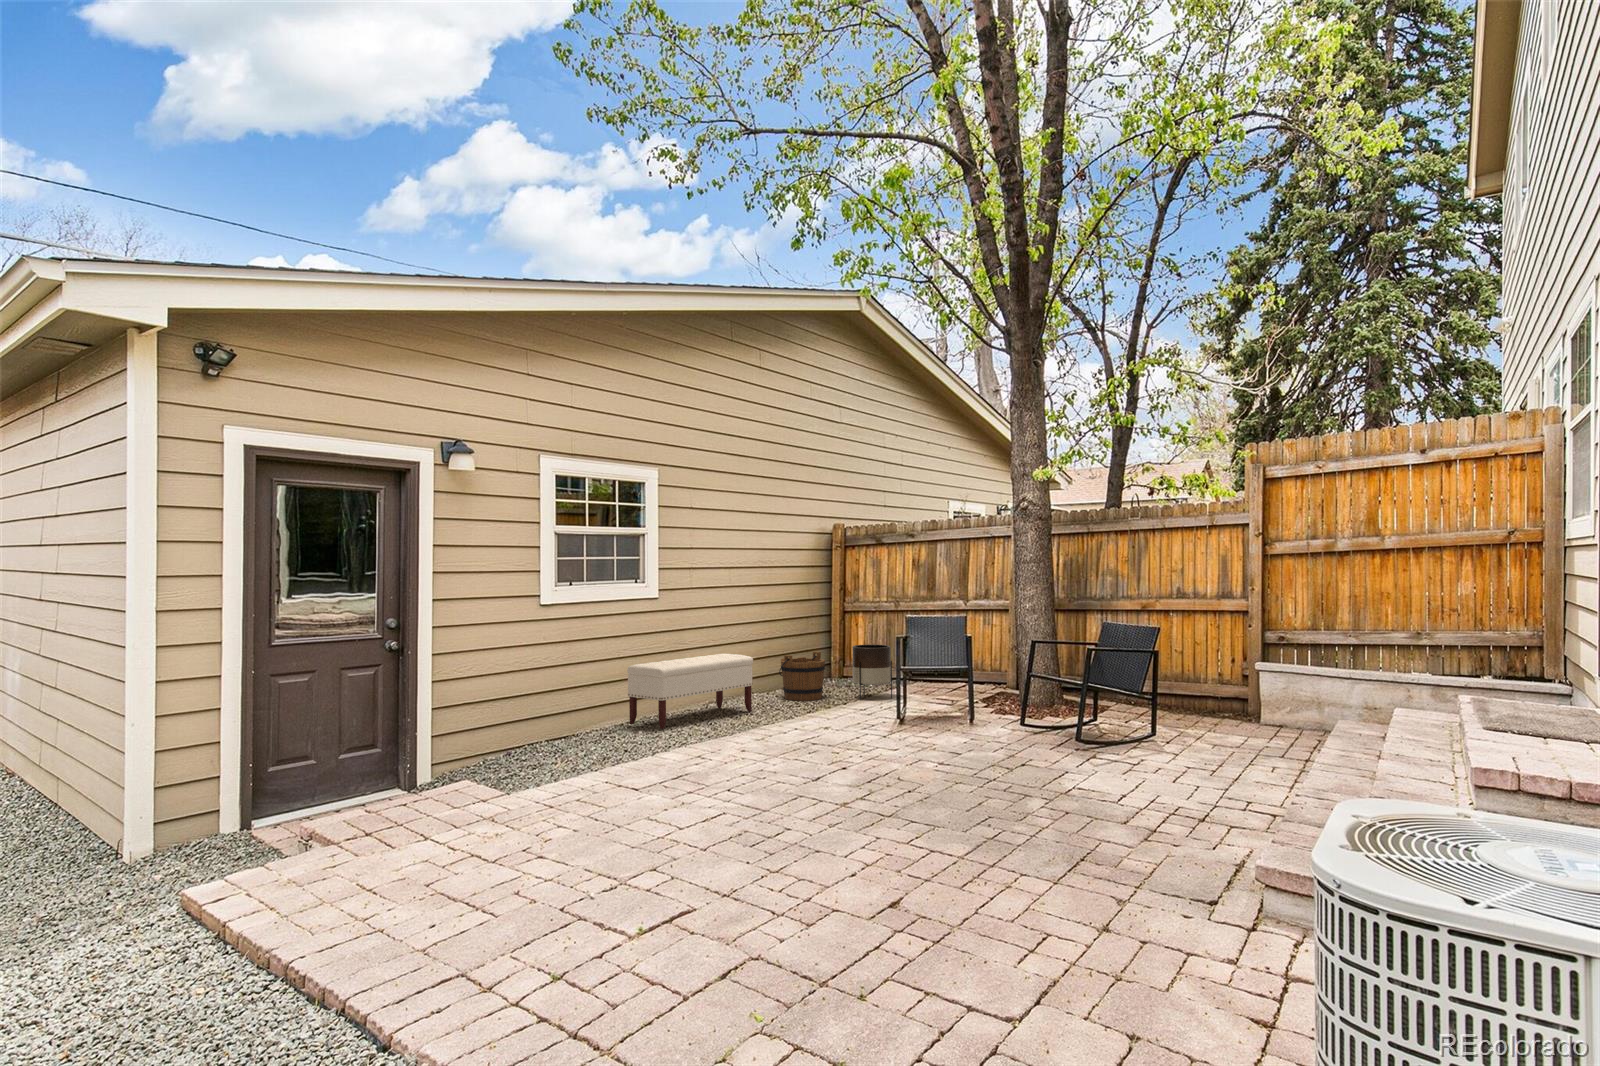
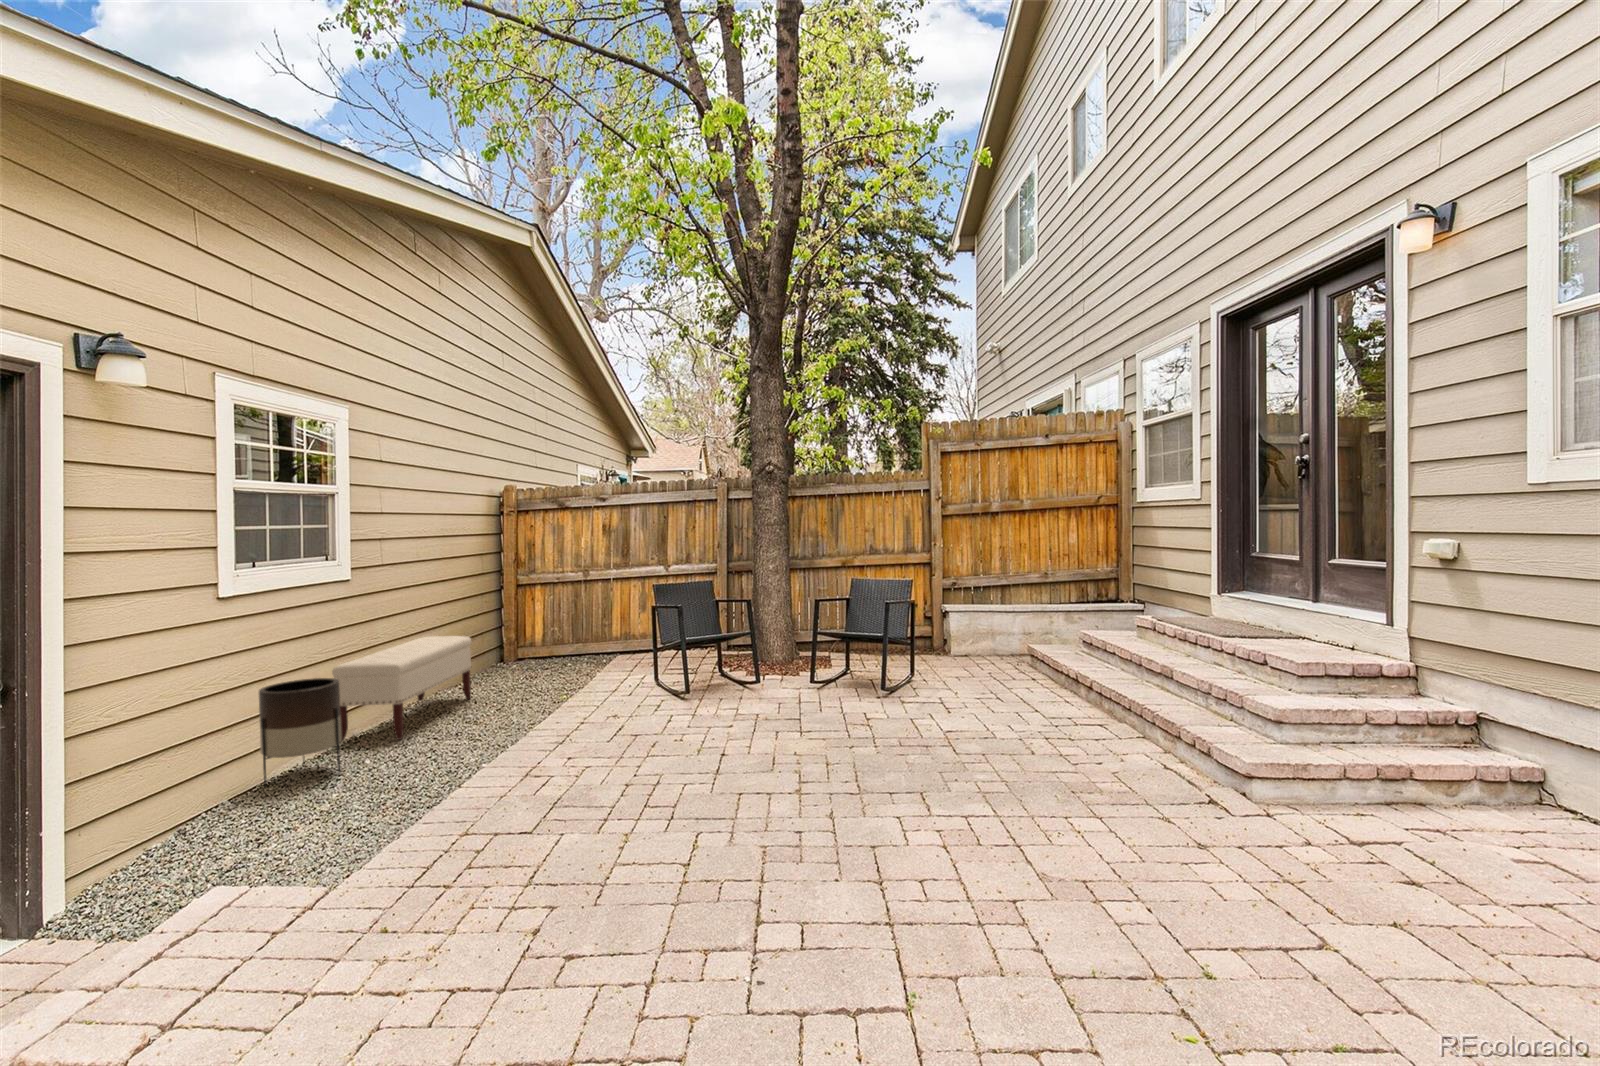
planter: present [852,644,892,700] -> present [259,678,342,787]
bucket: present [779,652,825,701] -> none [469,624,521,679]

